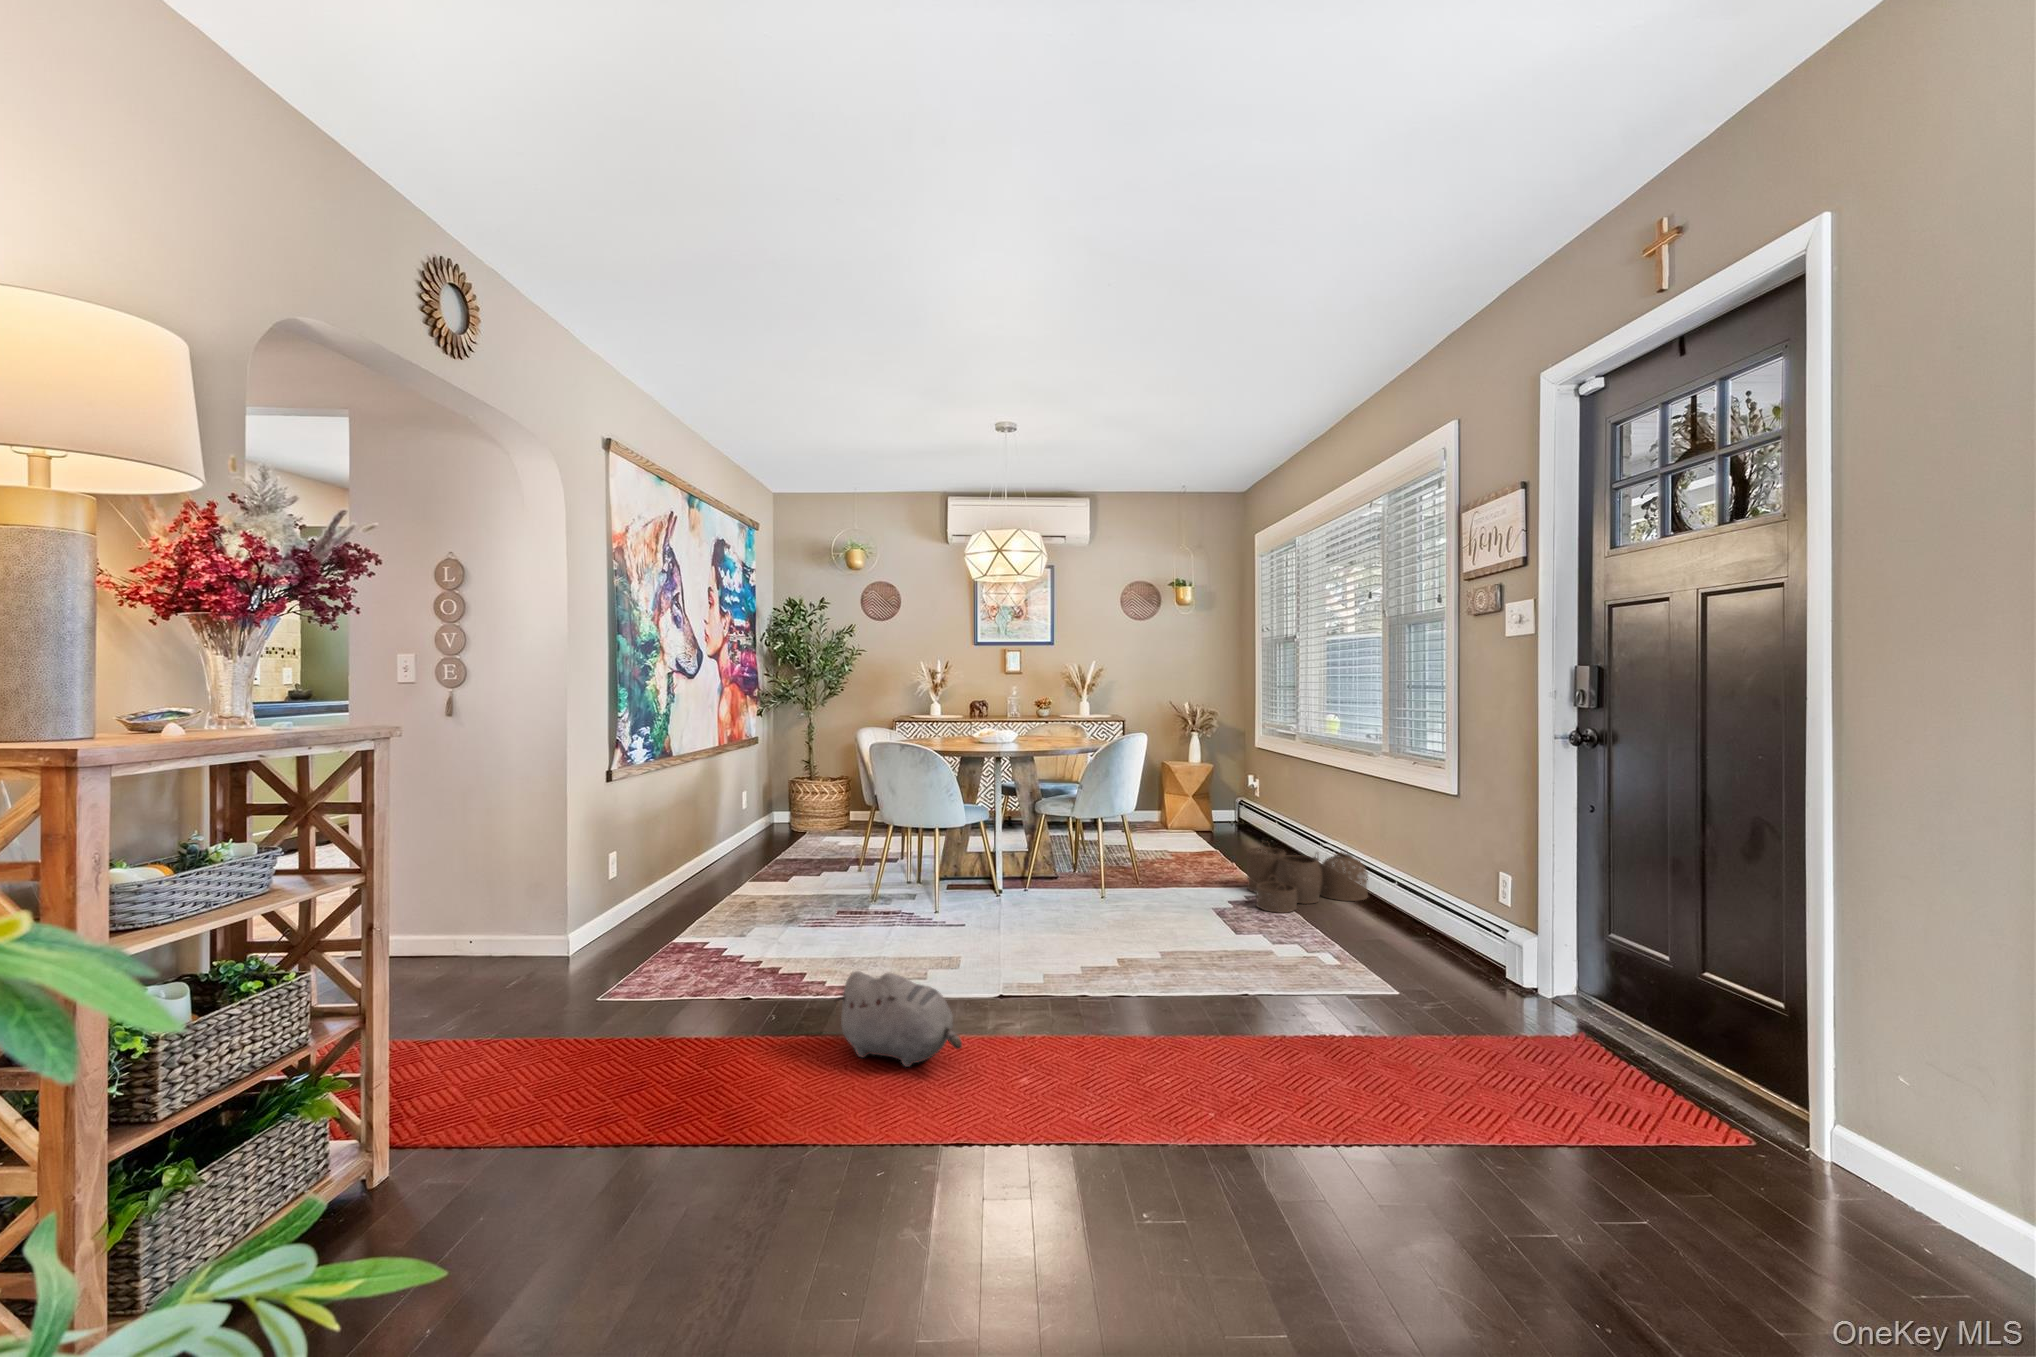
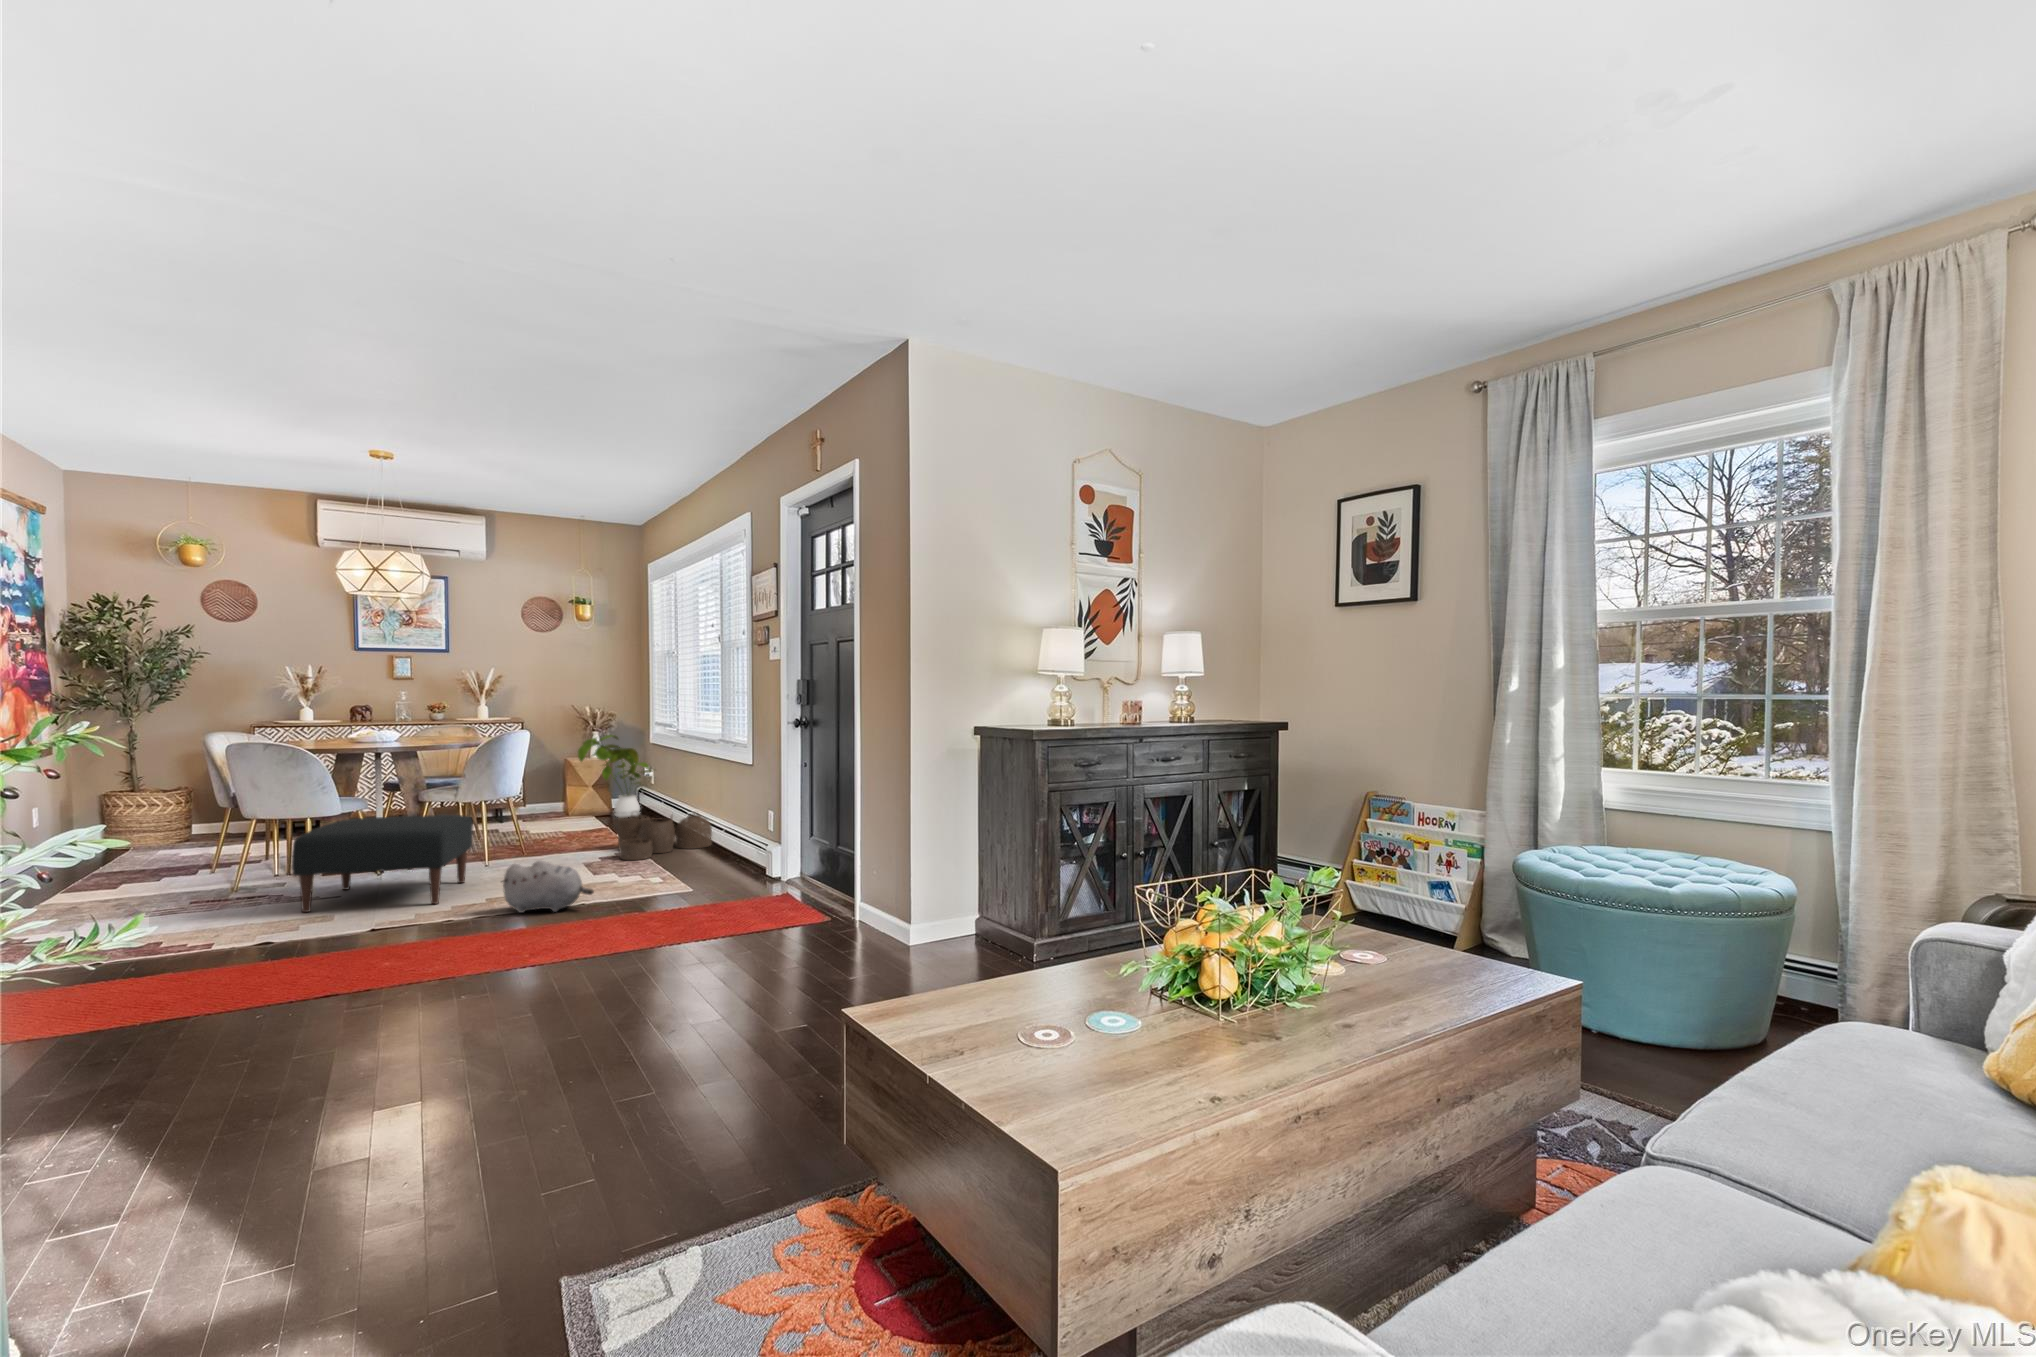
house plant: none [1182,738,1270,837] -> present [578,735,653,817]
ottoman: none [922,834,1095,958] -> present [292,815,473,913]
plush toy: present [835,971,962,1067] -> present [502,860,594,913]

